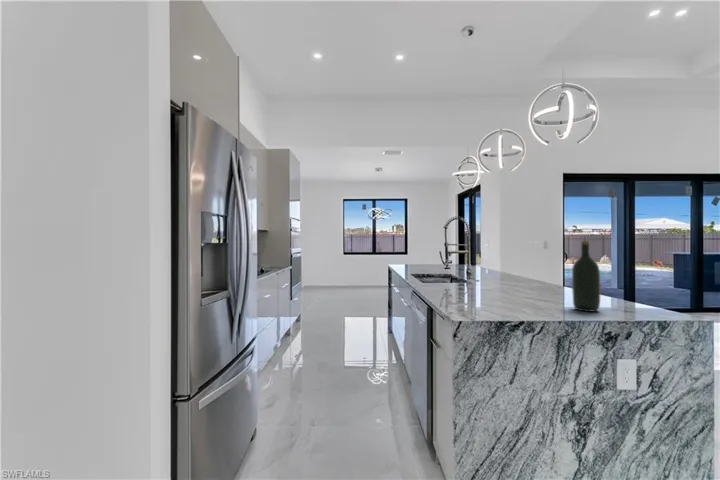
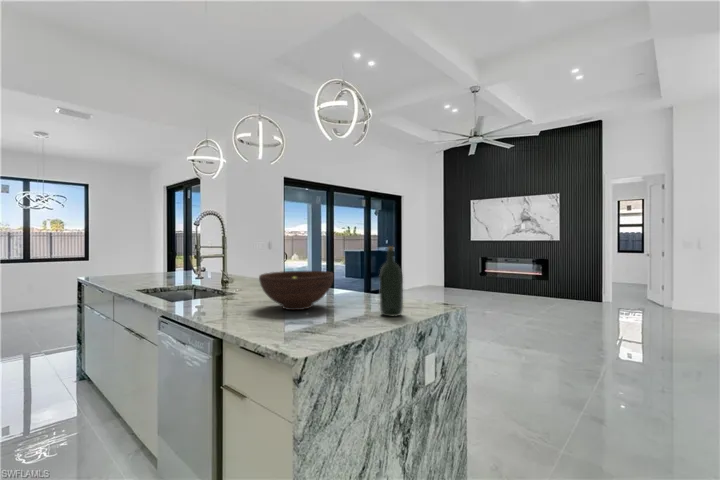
fruit bowl: none [469,263,537,296] -> present [259,271,334,310]

